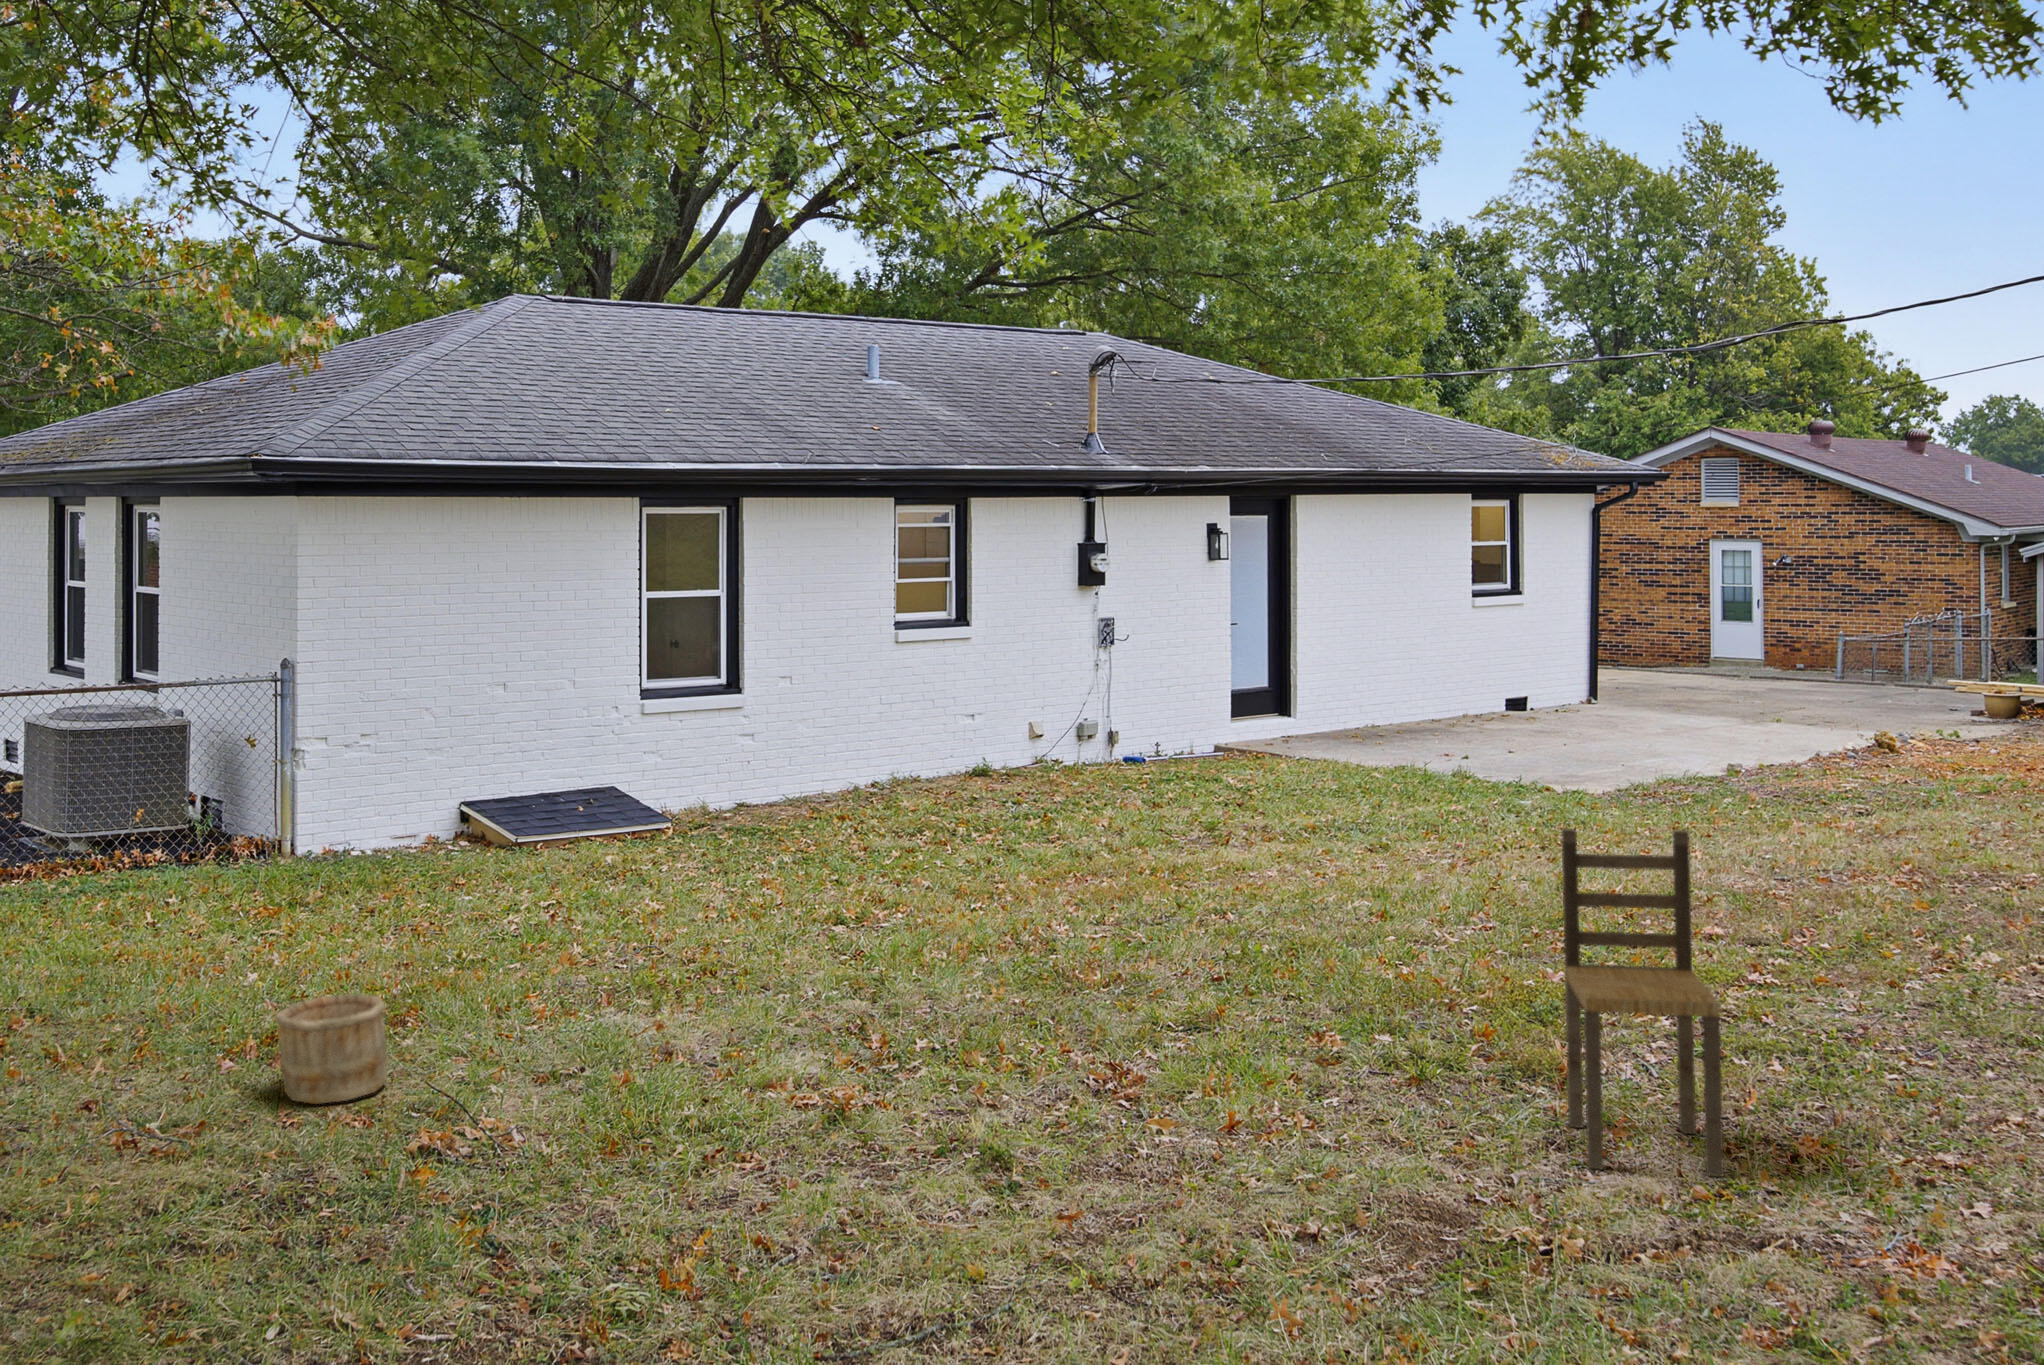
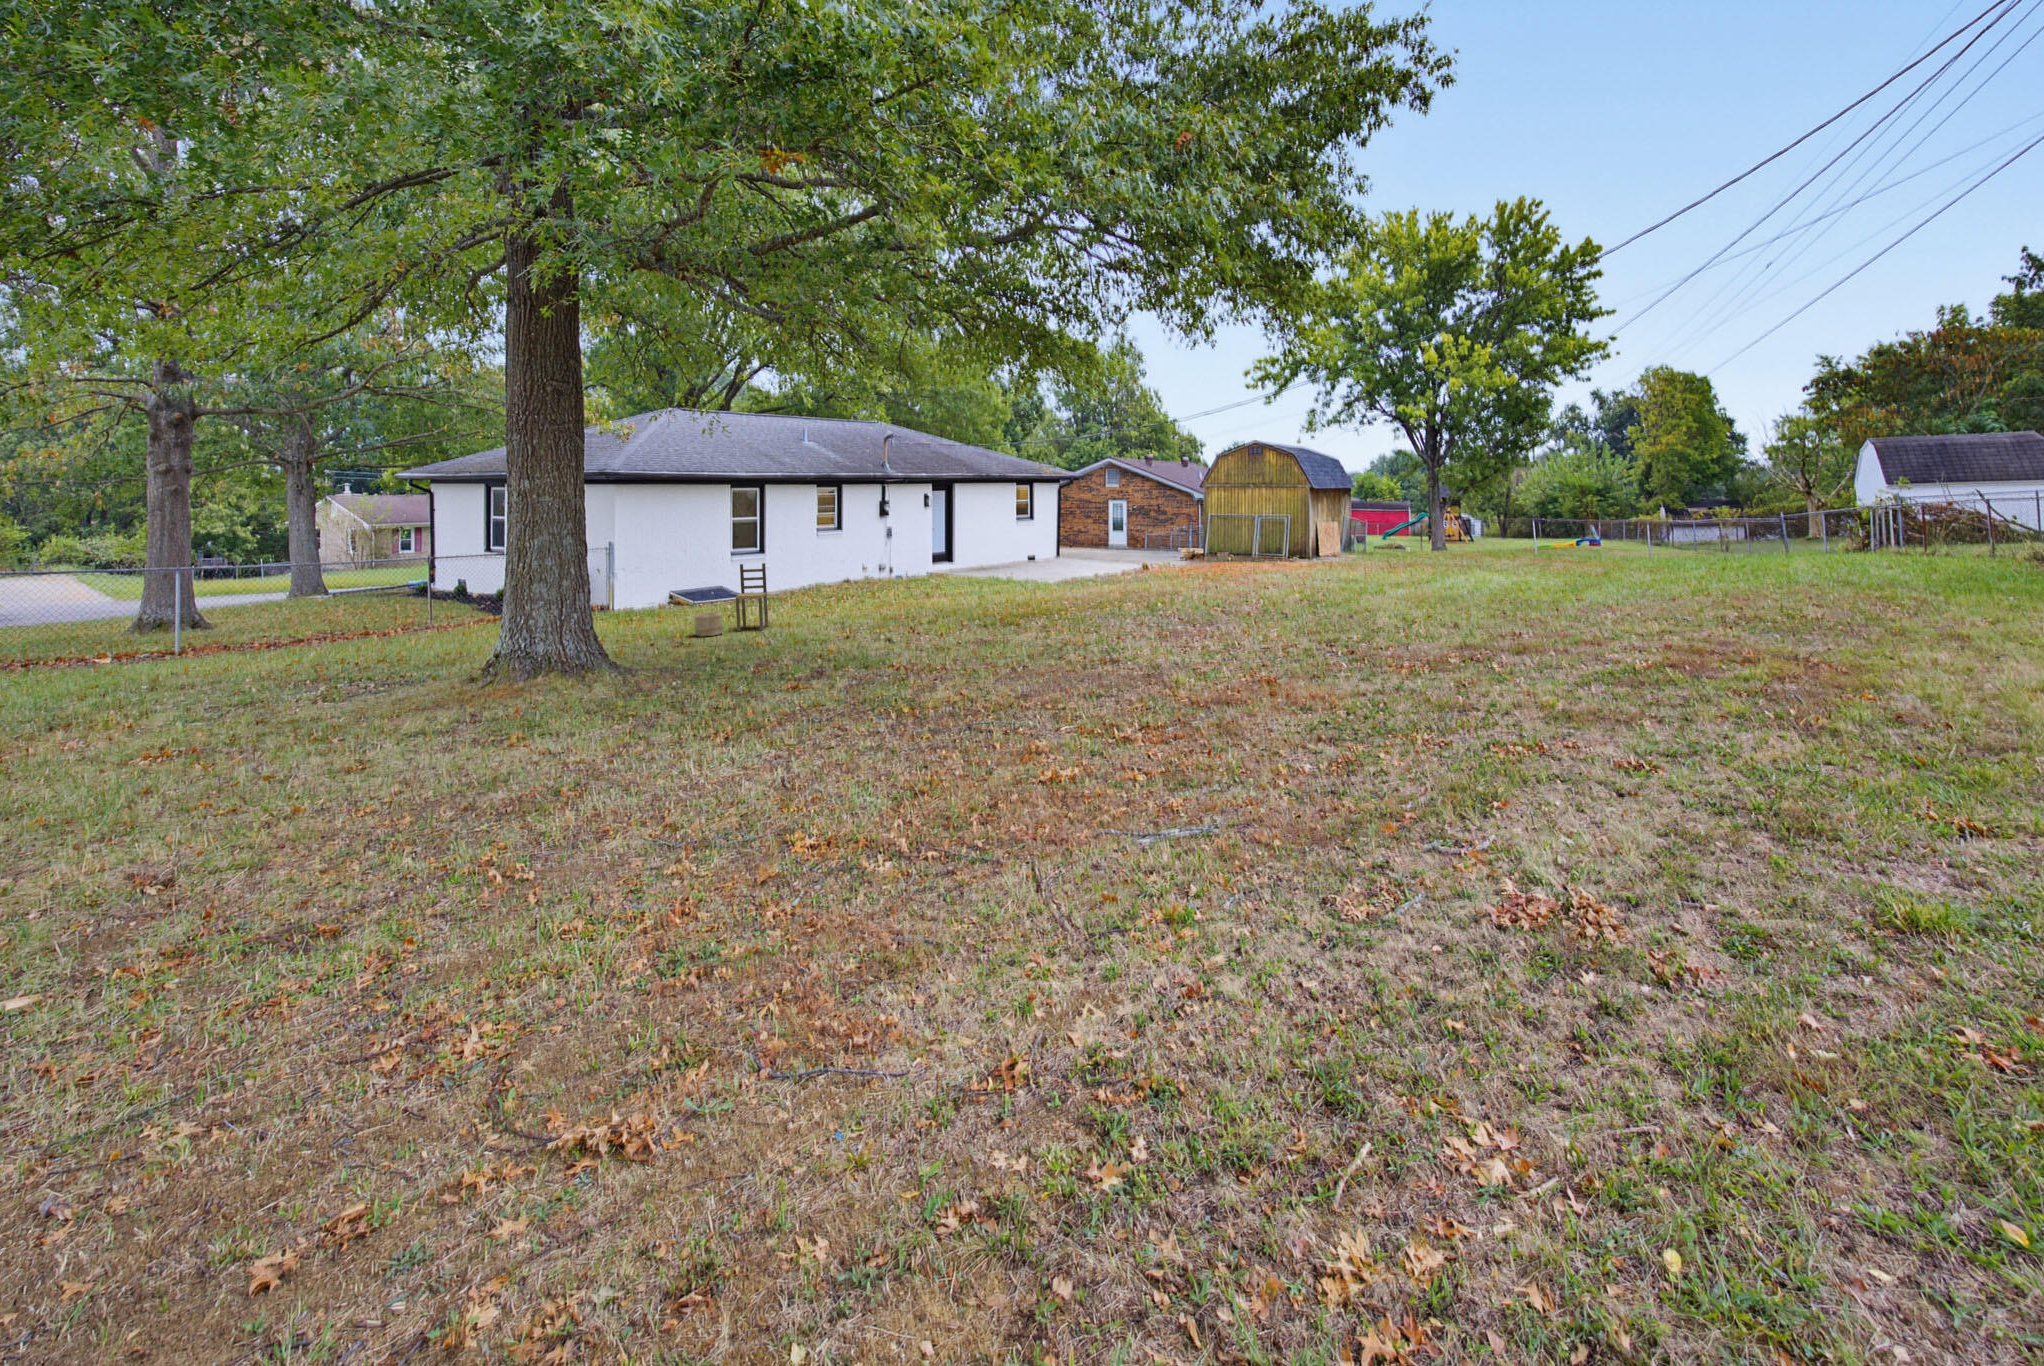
chair: present [1561,829,1724,1177] -> present [736,563,768,631]

